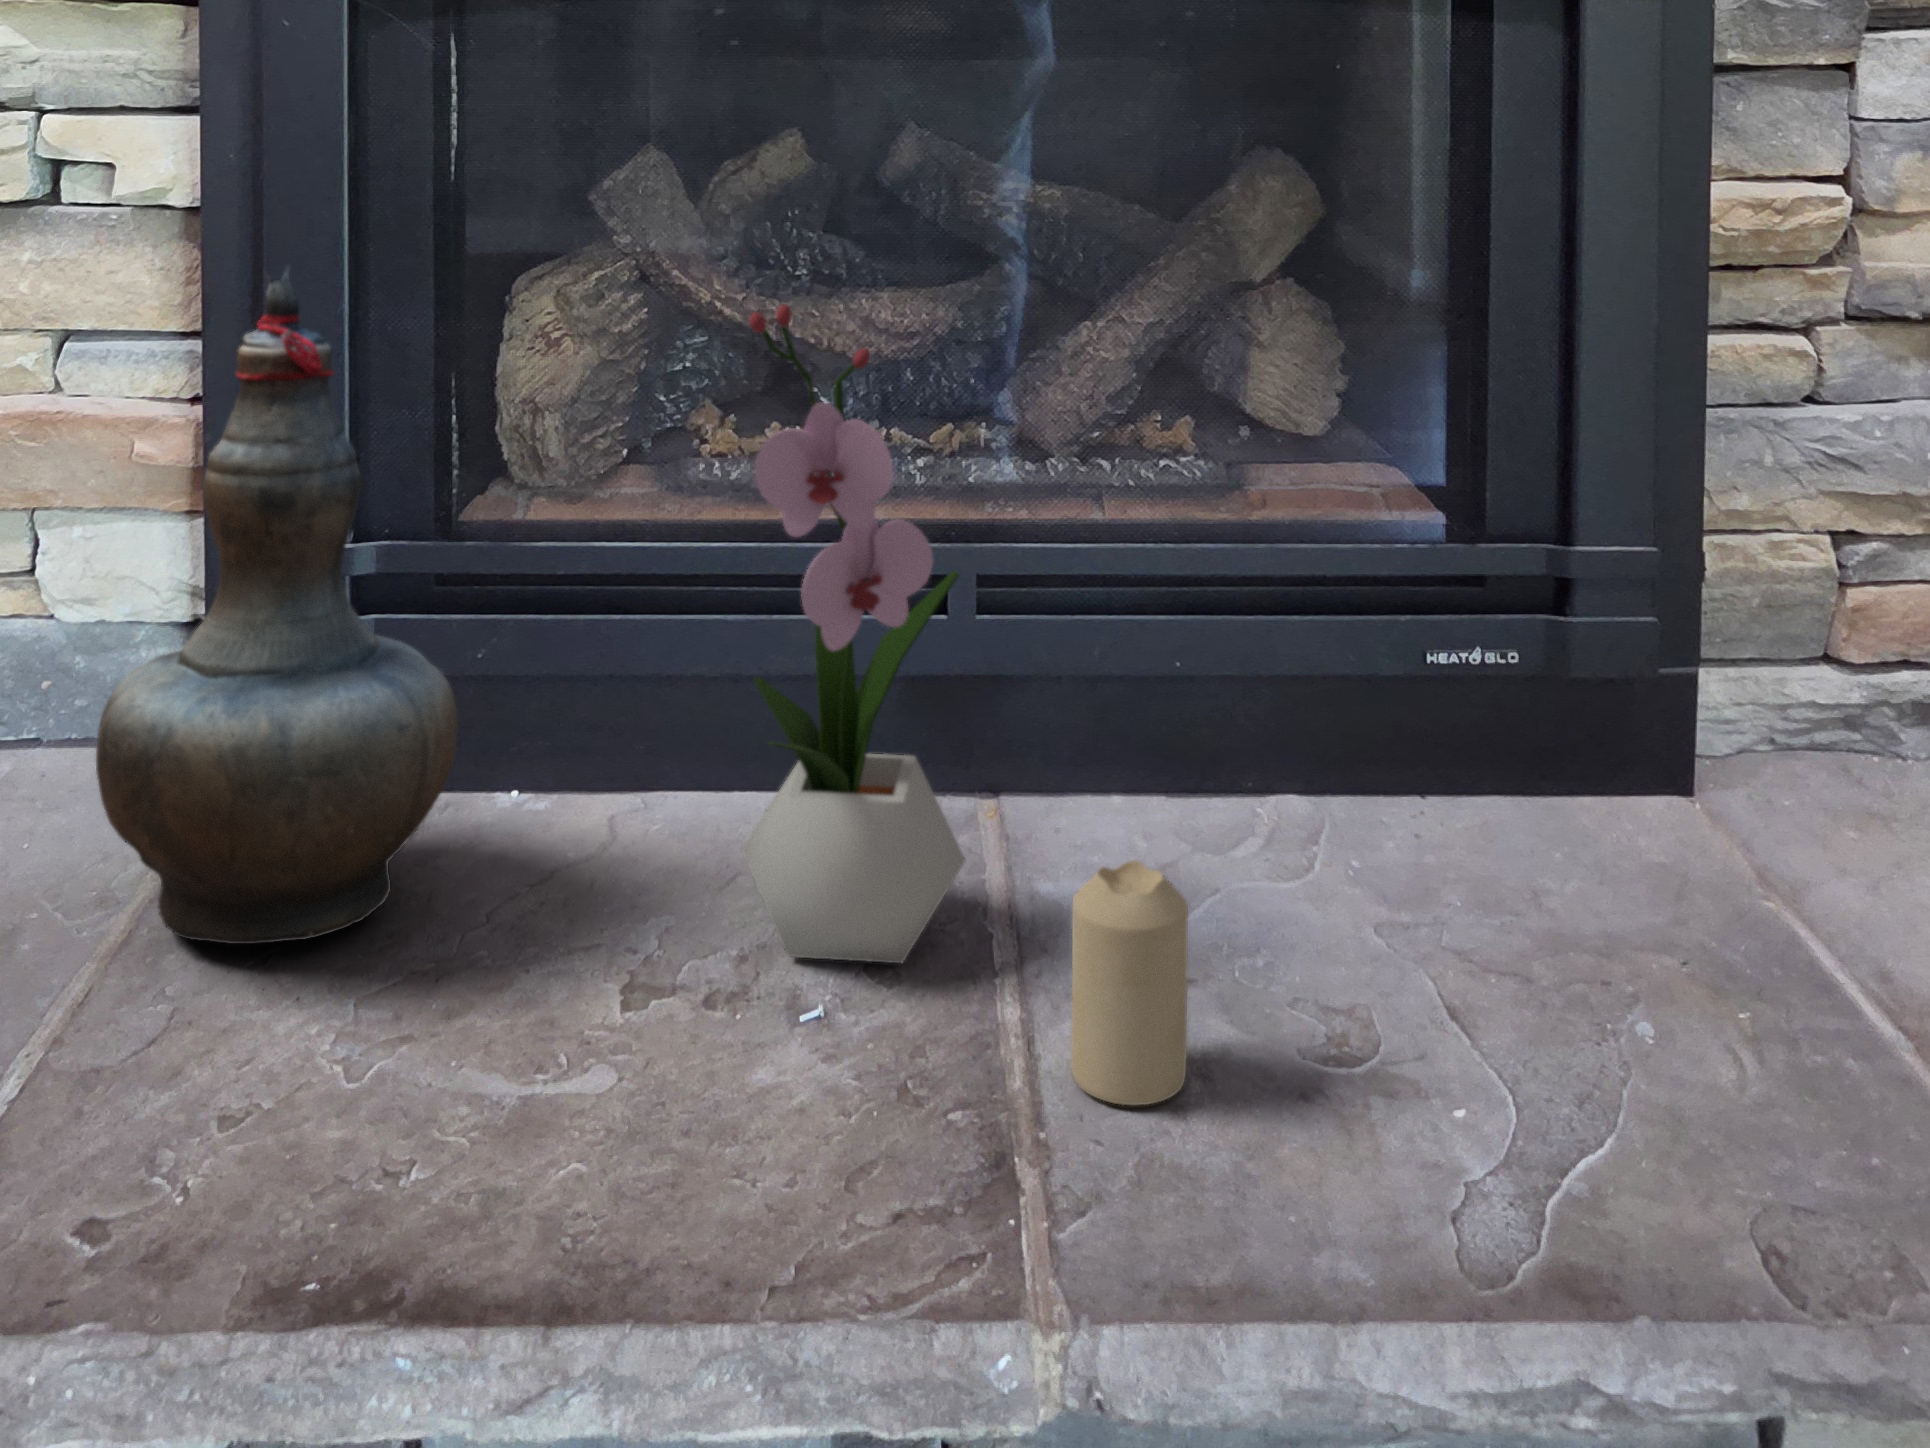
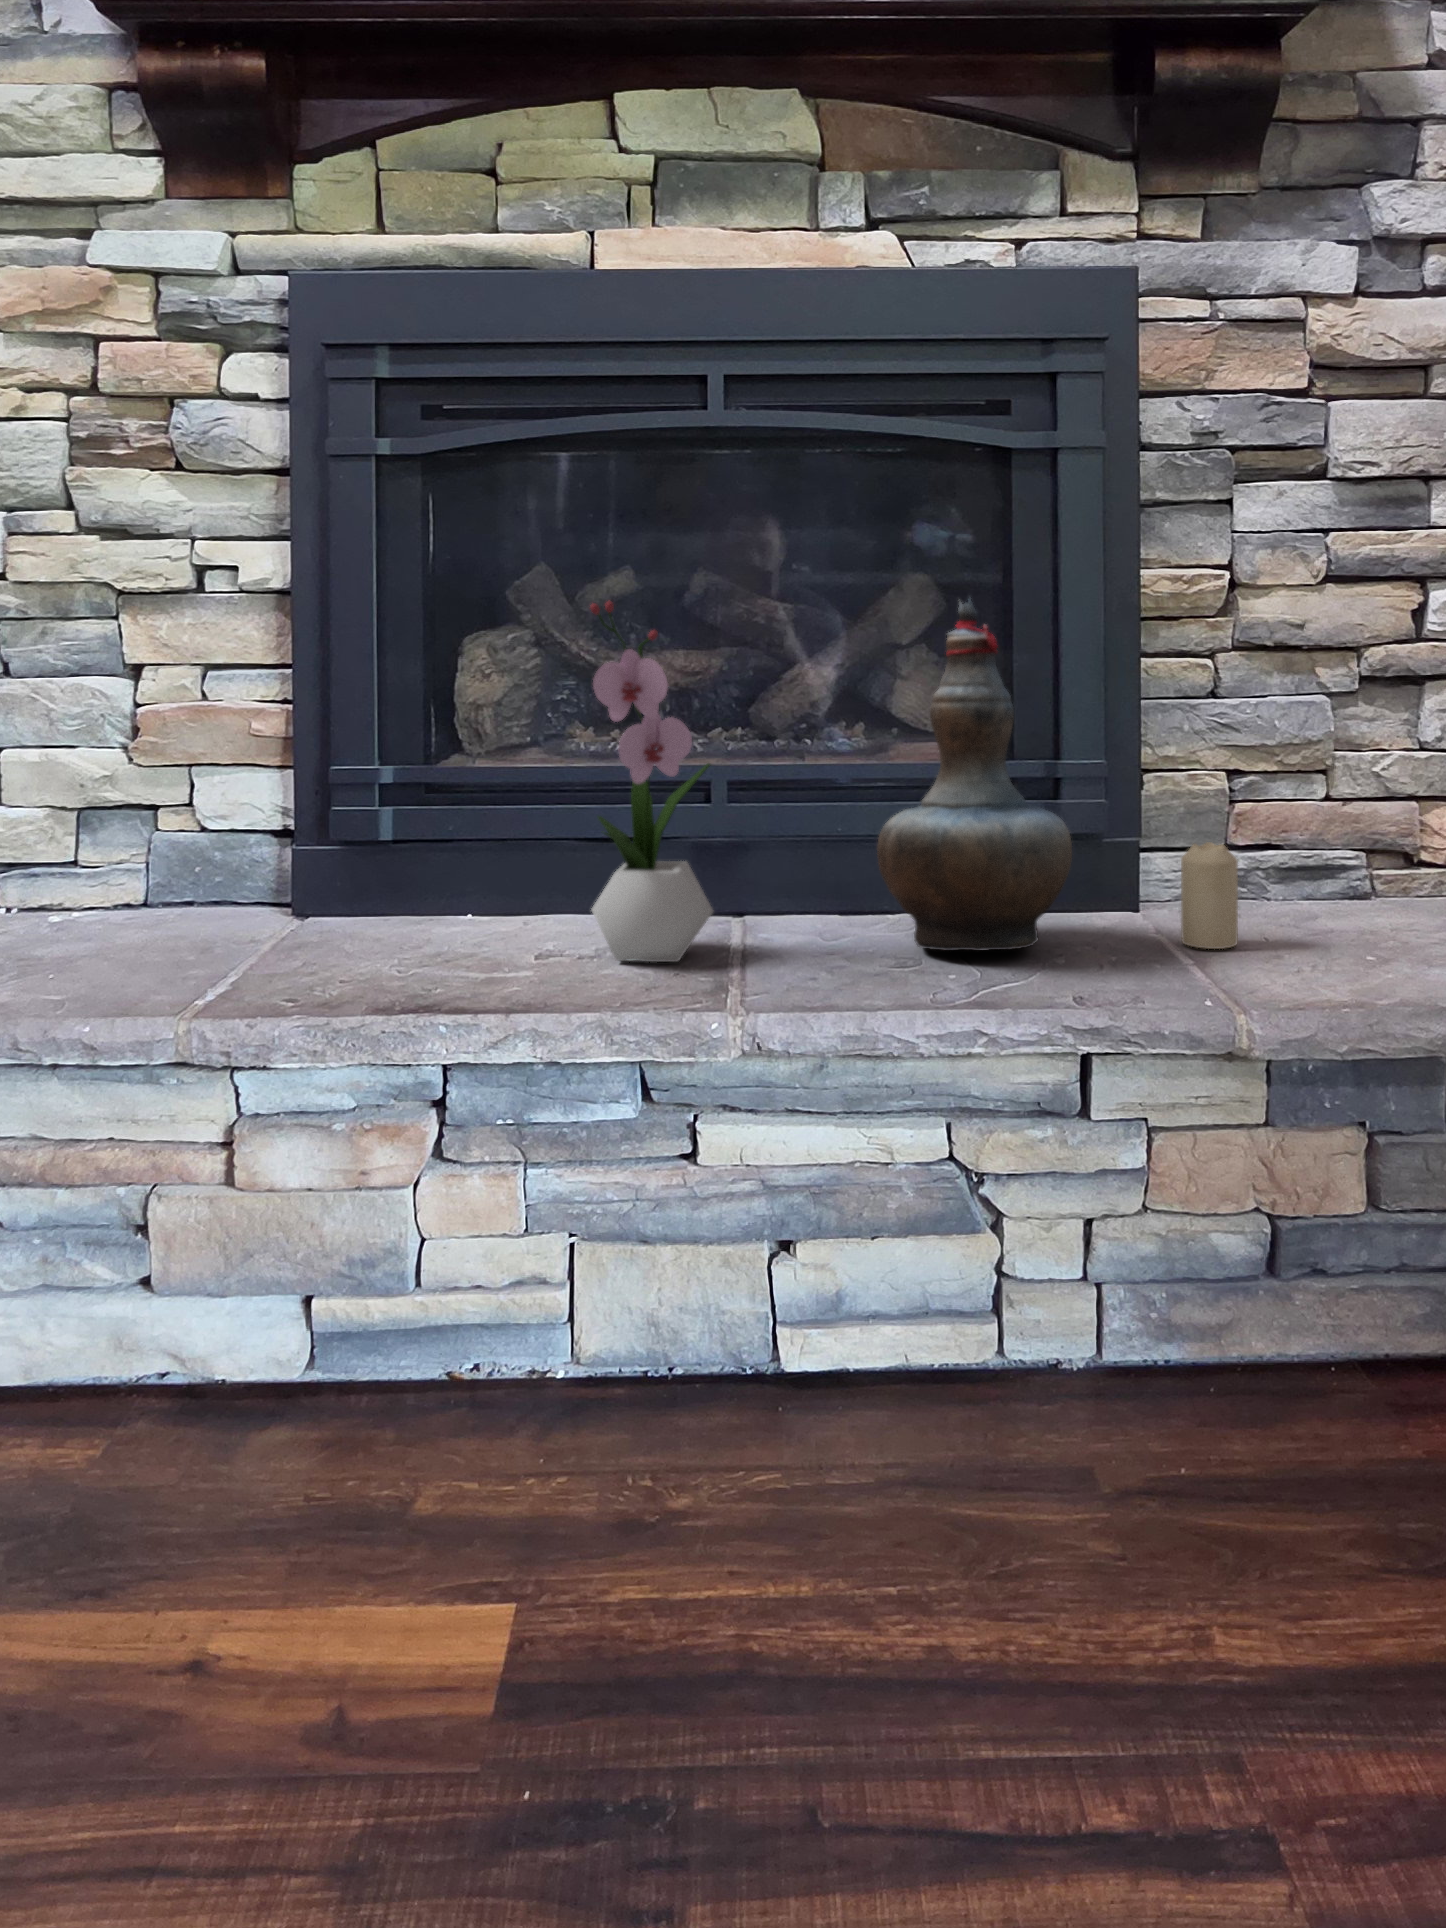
decorative vase: present [96,266,458,944] -> present [877,600,1072,951]
candle: present [1071,860,1188,1105] -> present [1181,842,1238,949]

